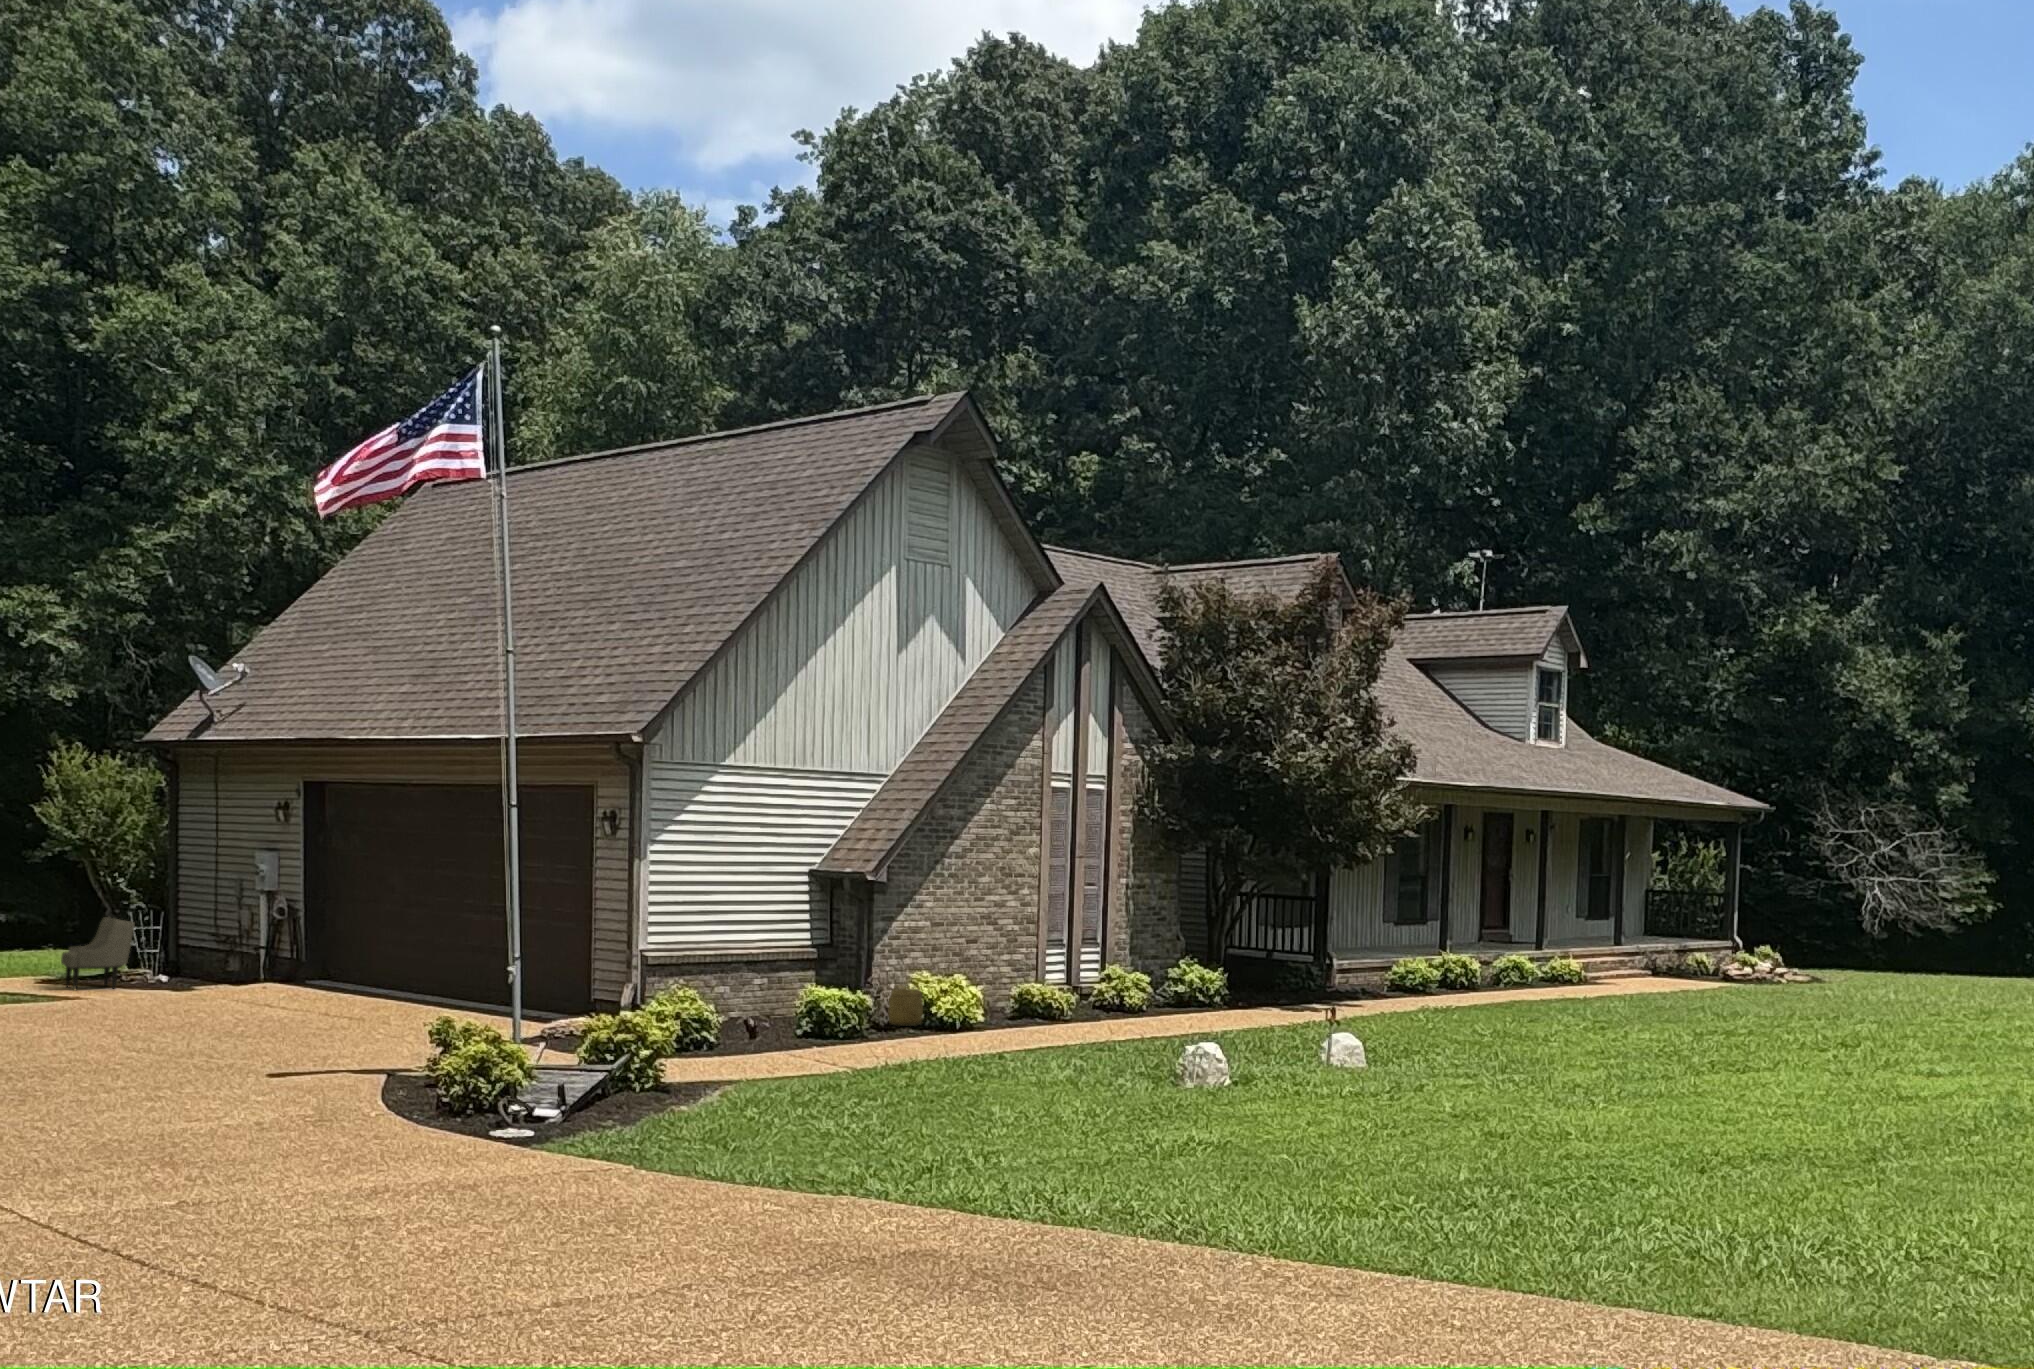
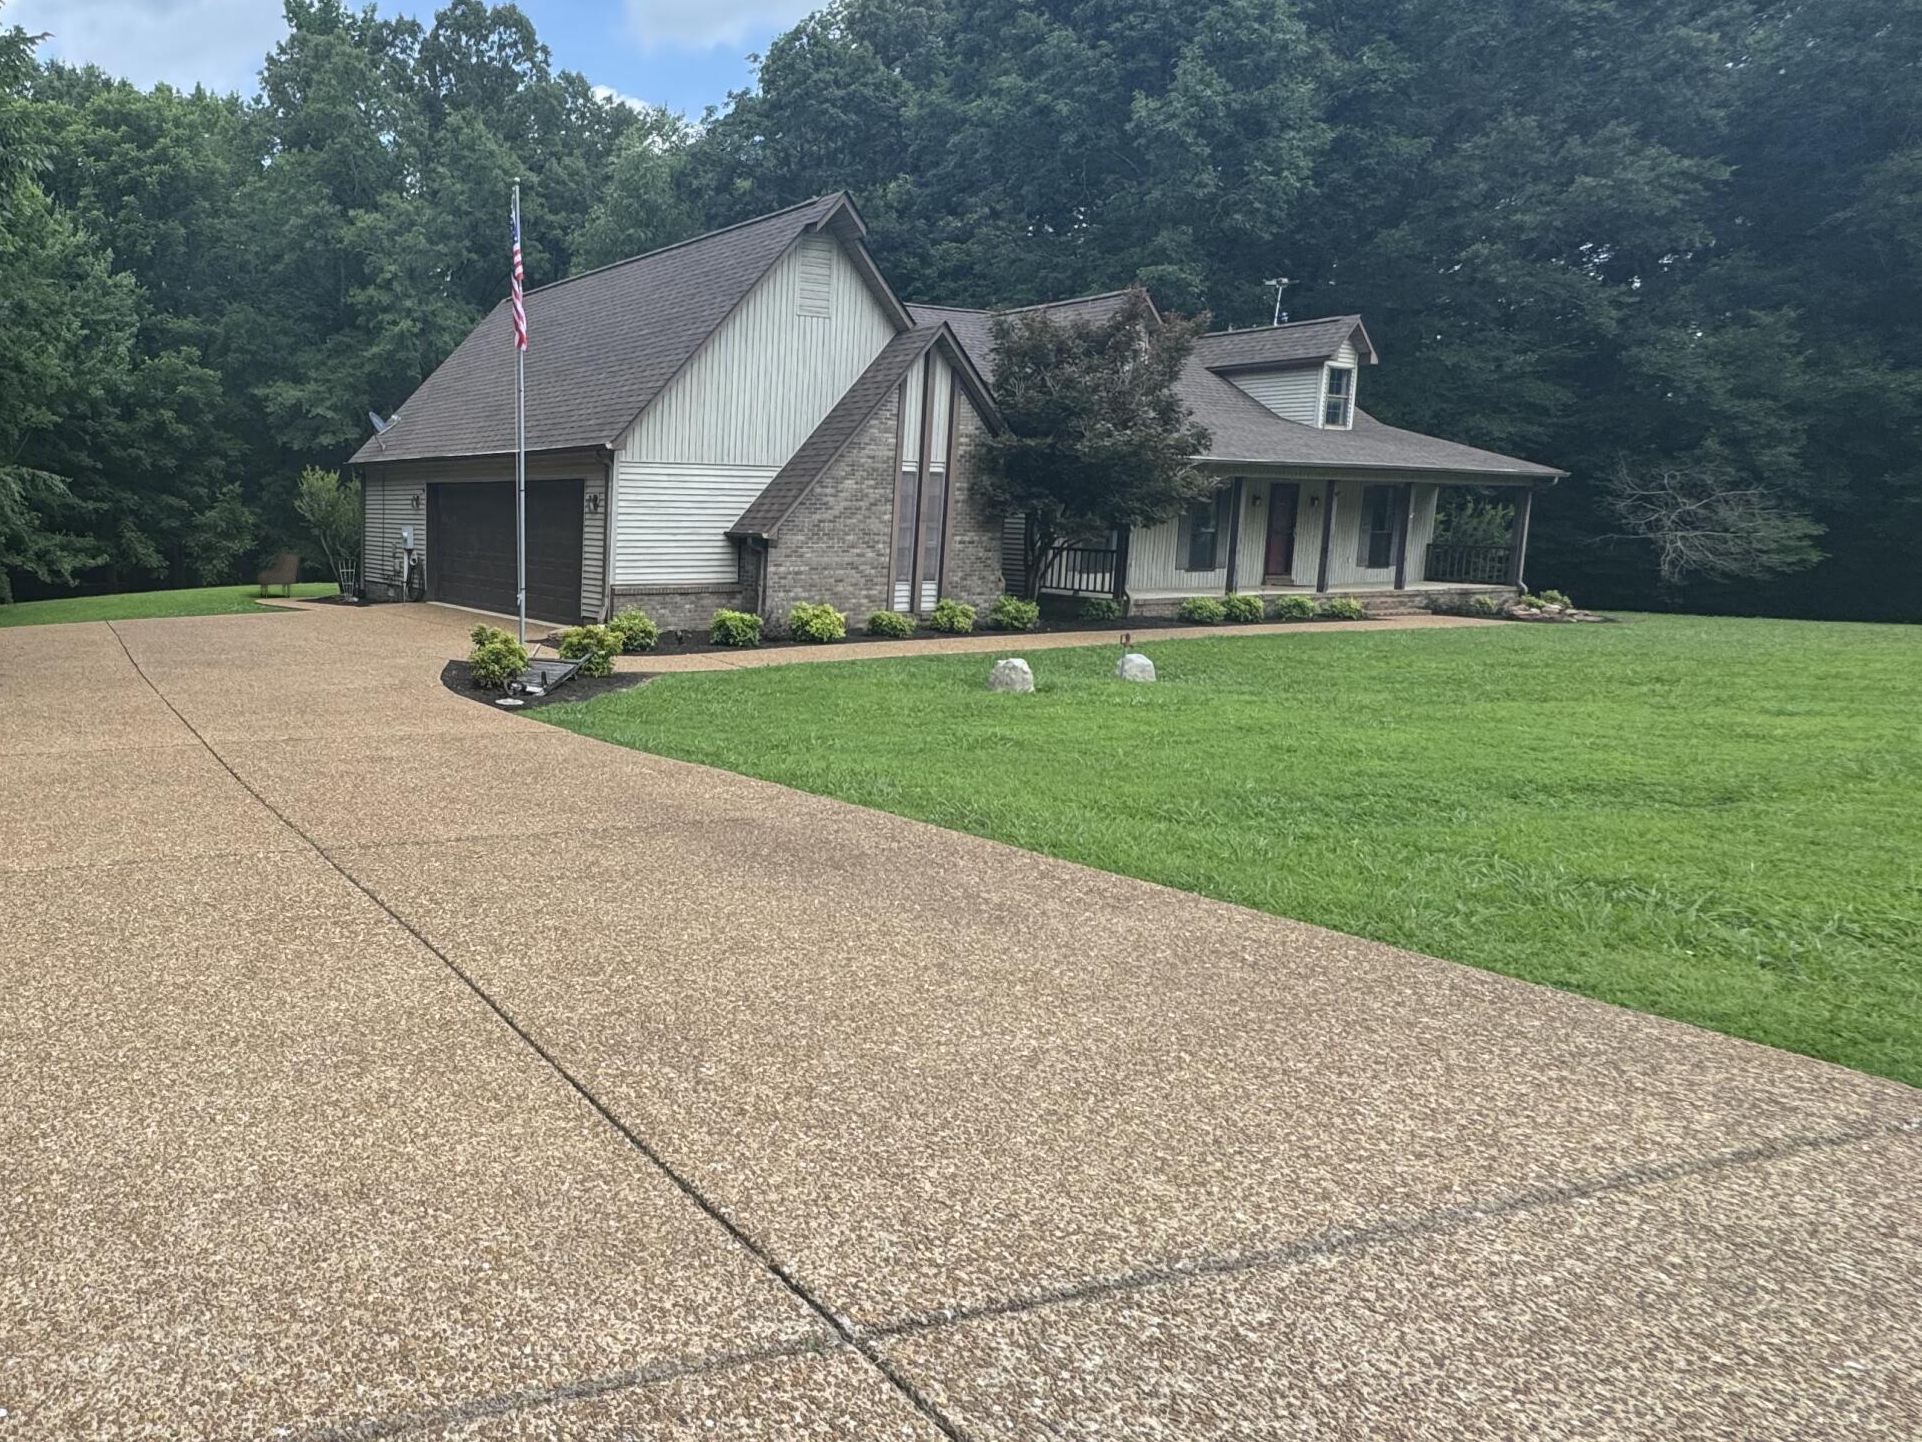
basket: present [889,986,923,1026] -> none [772,612,804,639]

